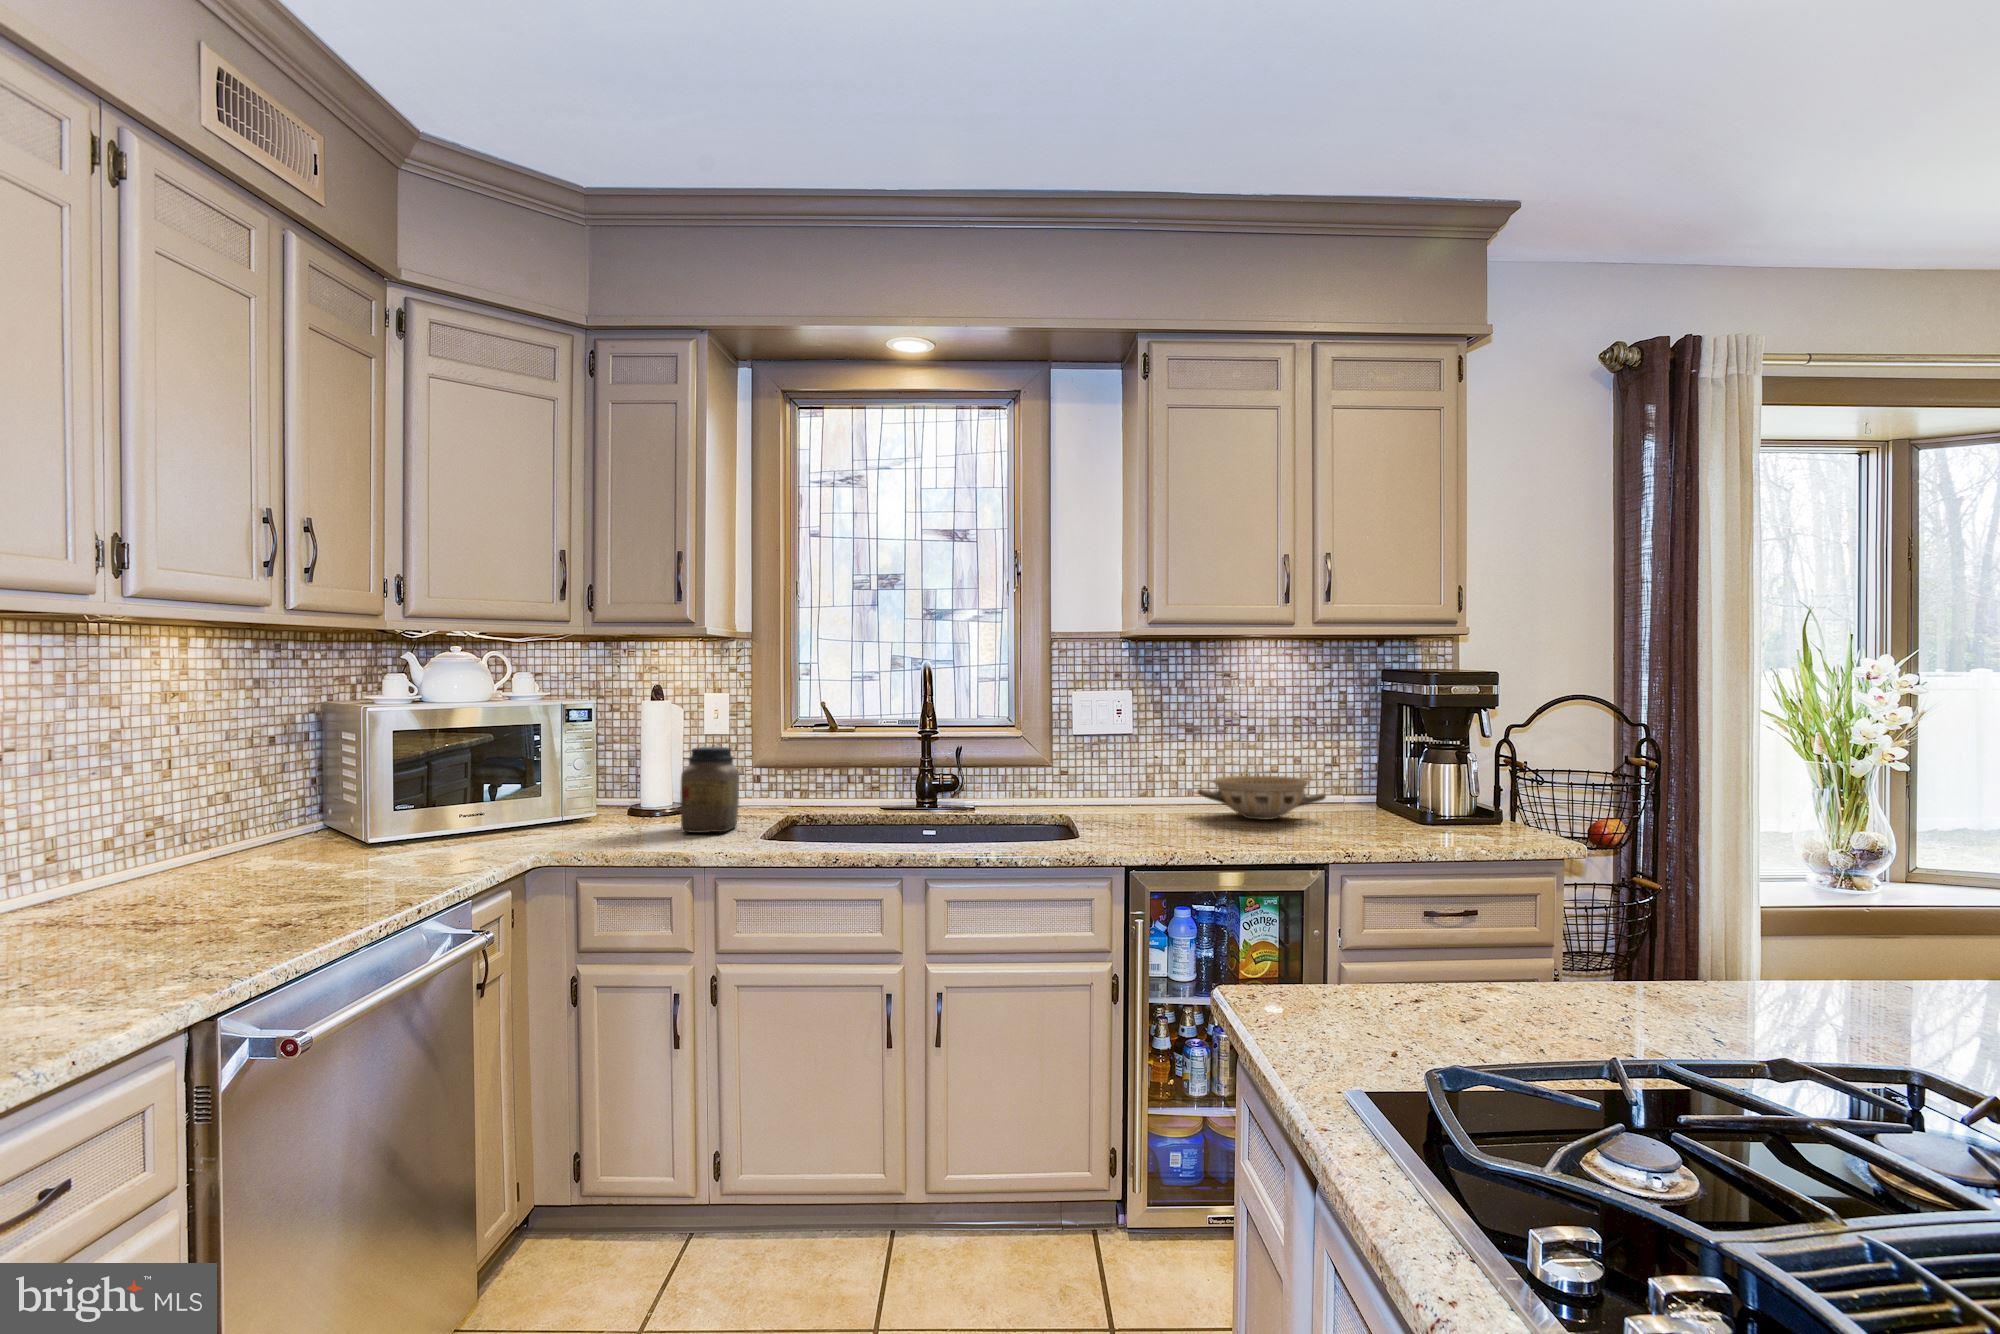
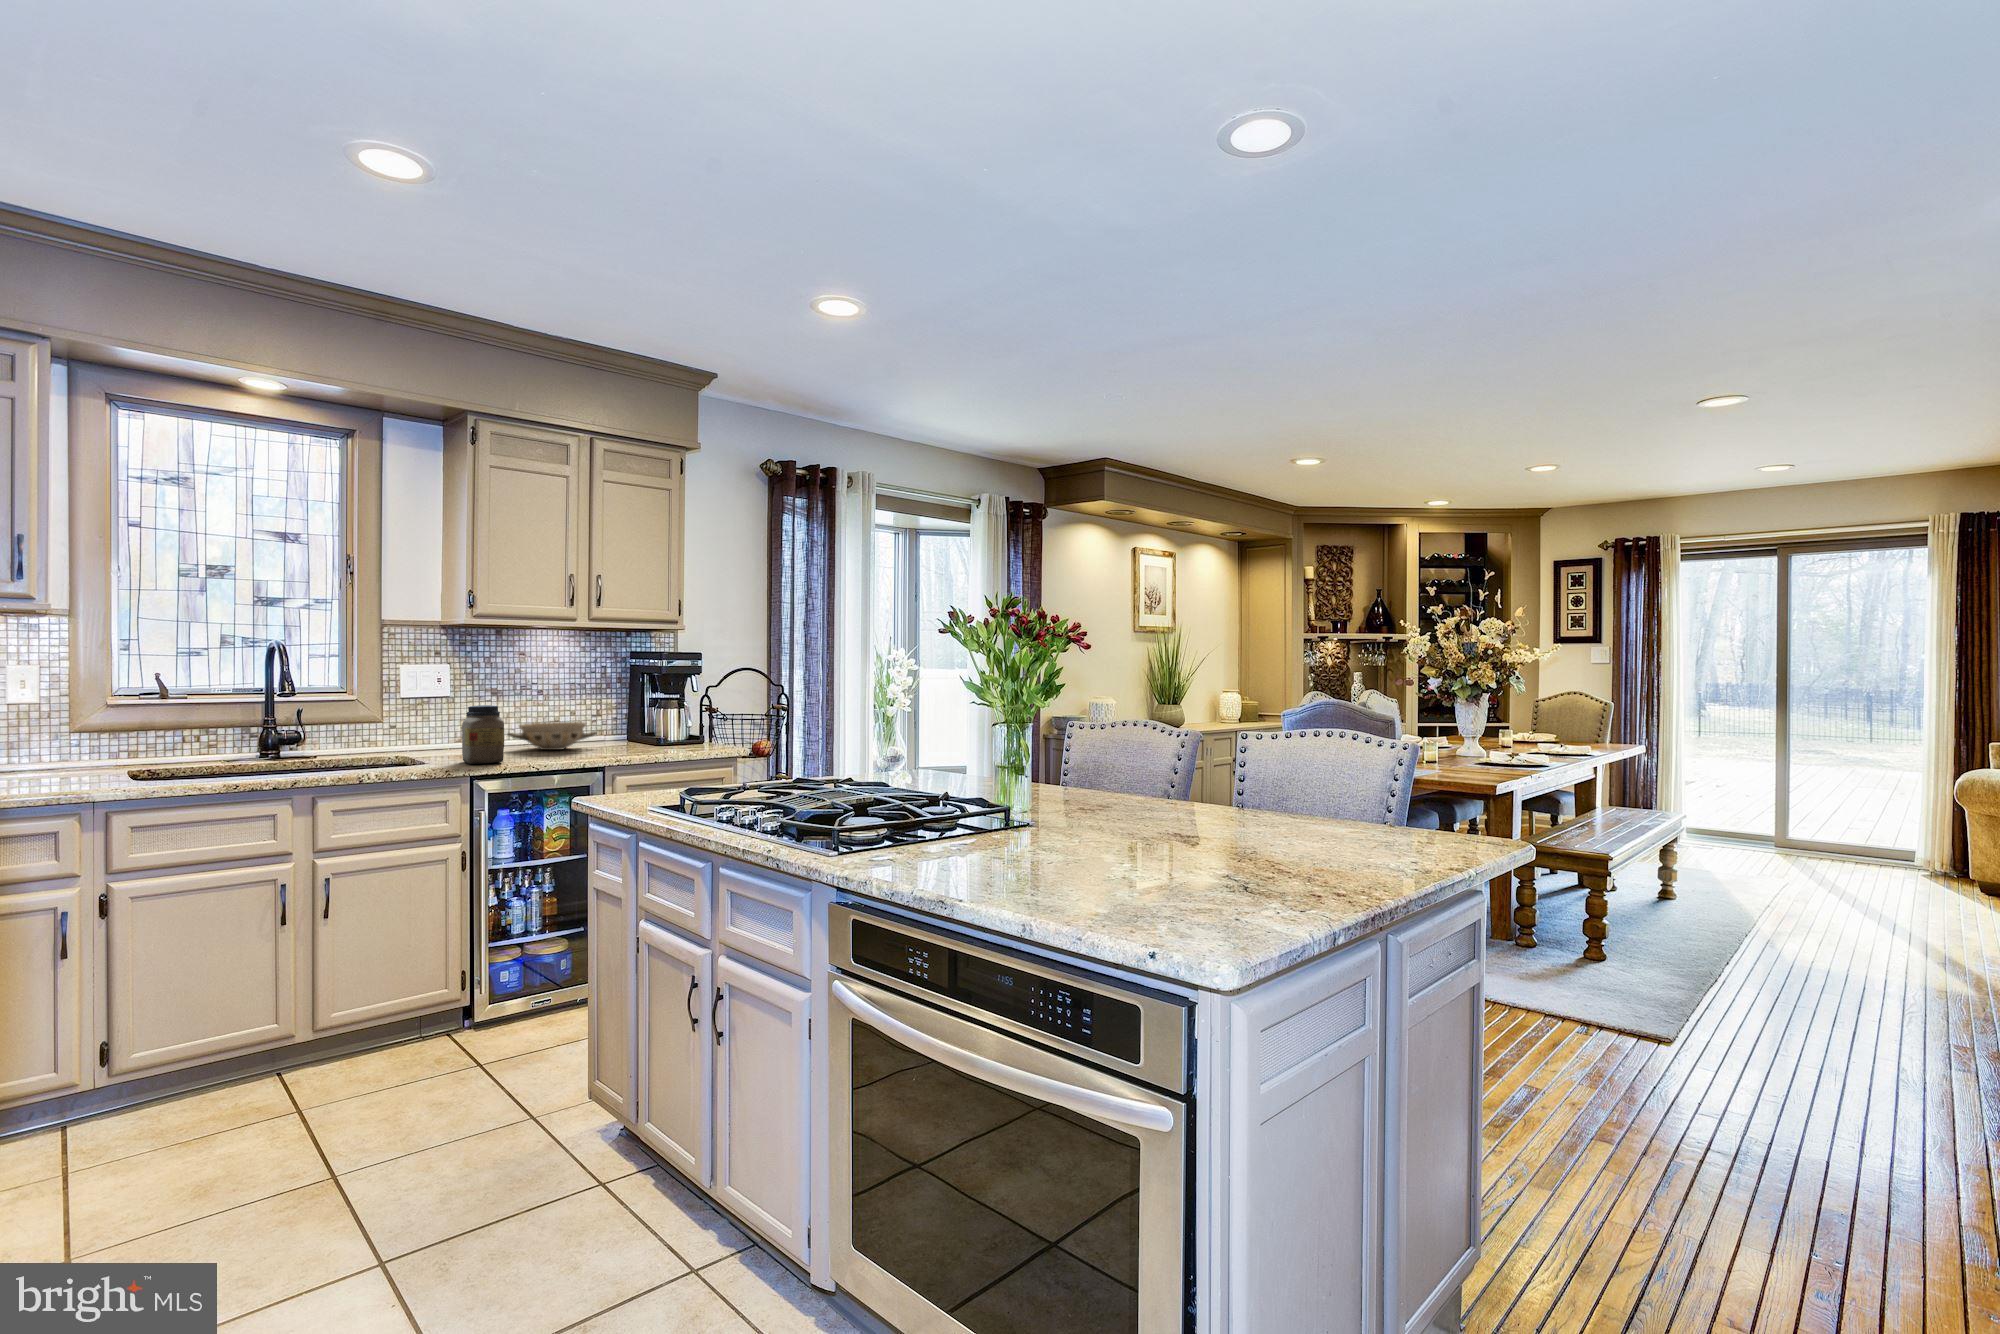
jar: present [680,747,739,833] -> present [462,705,504,764]

